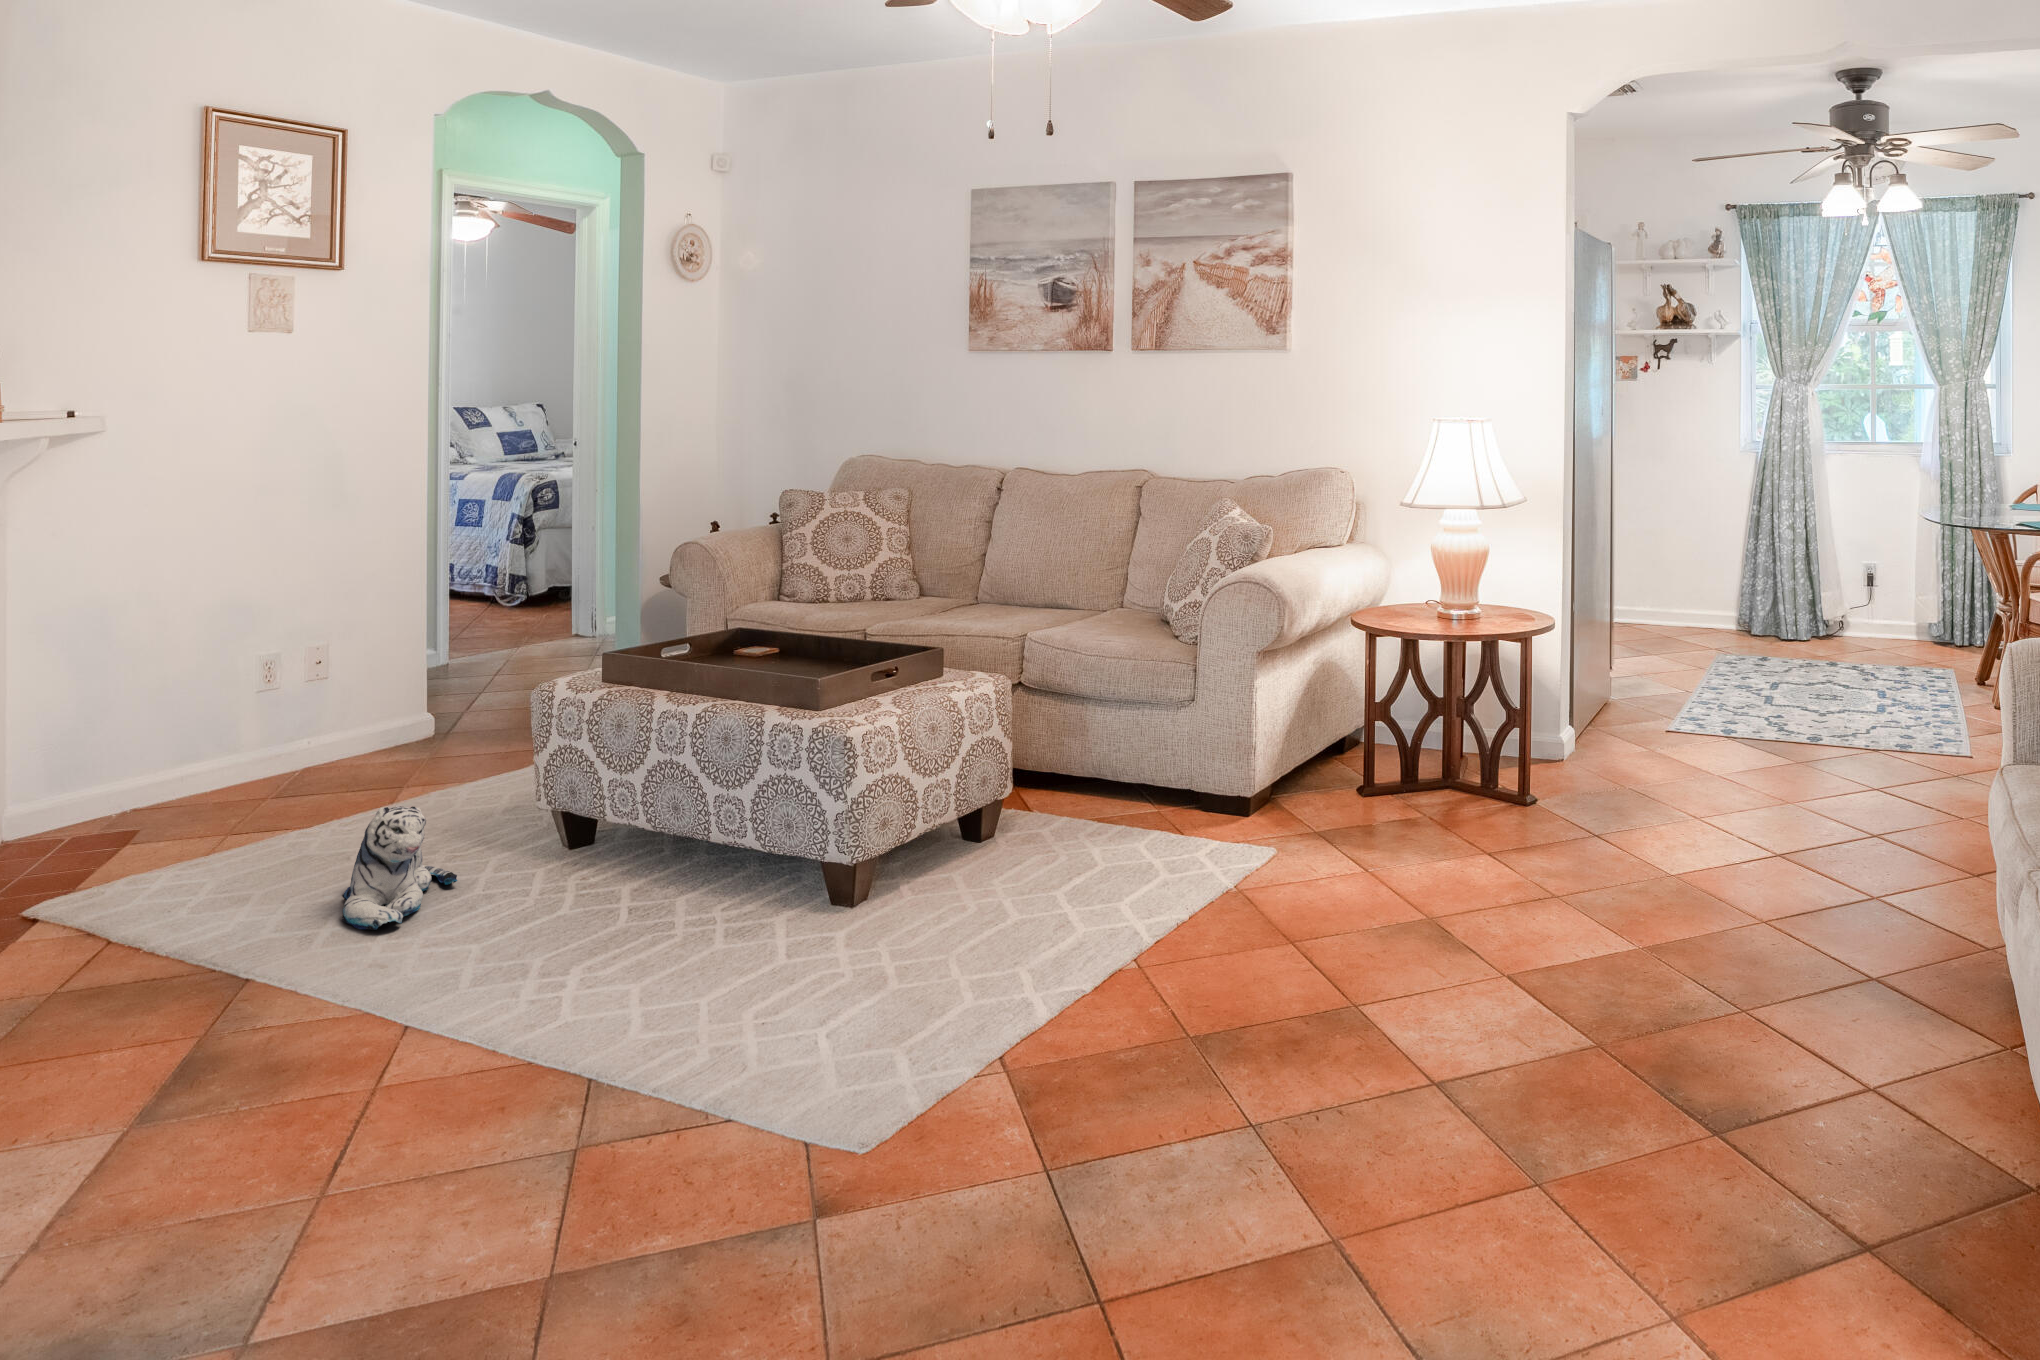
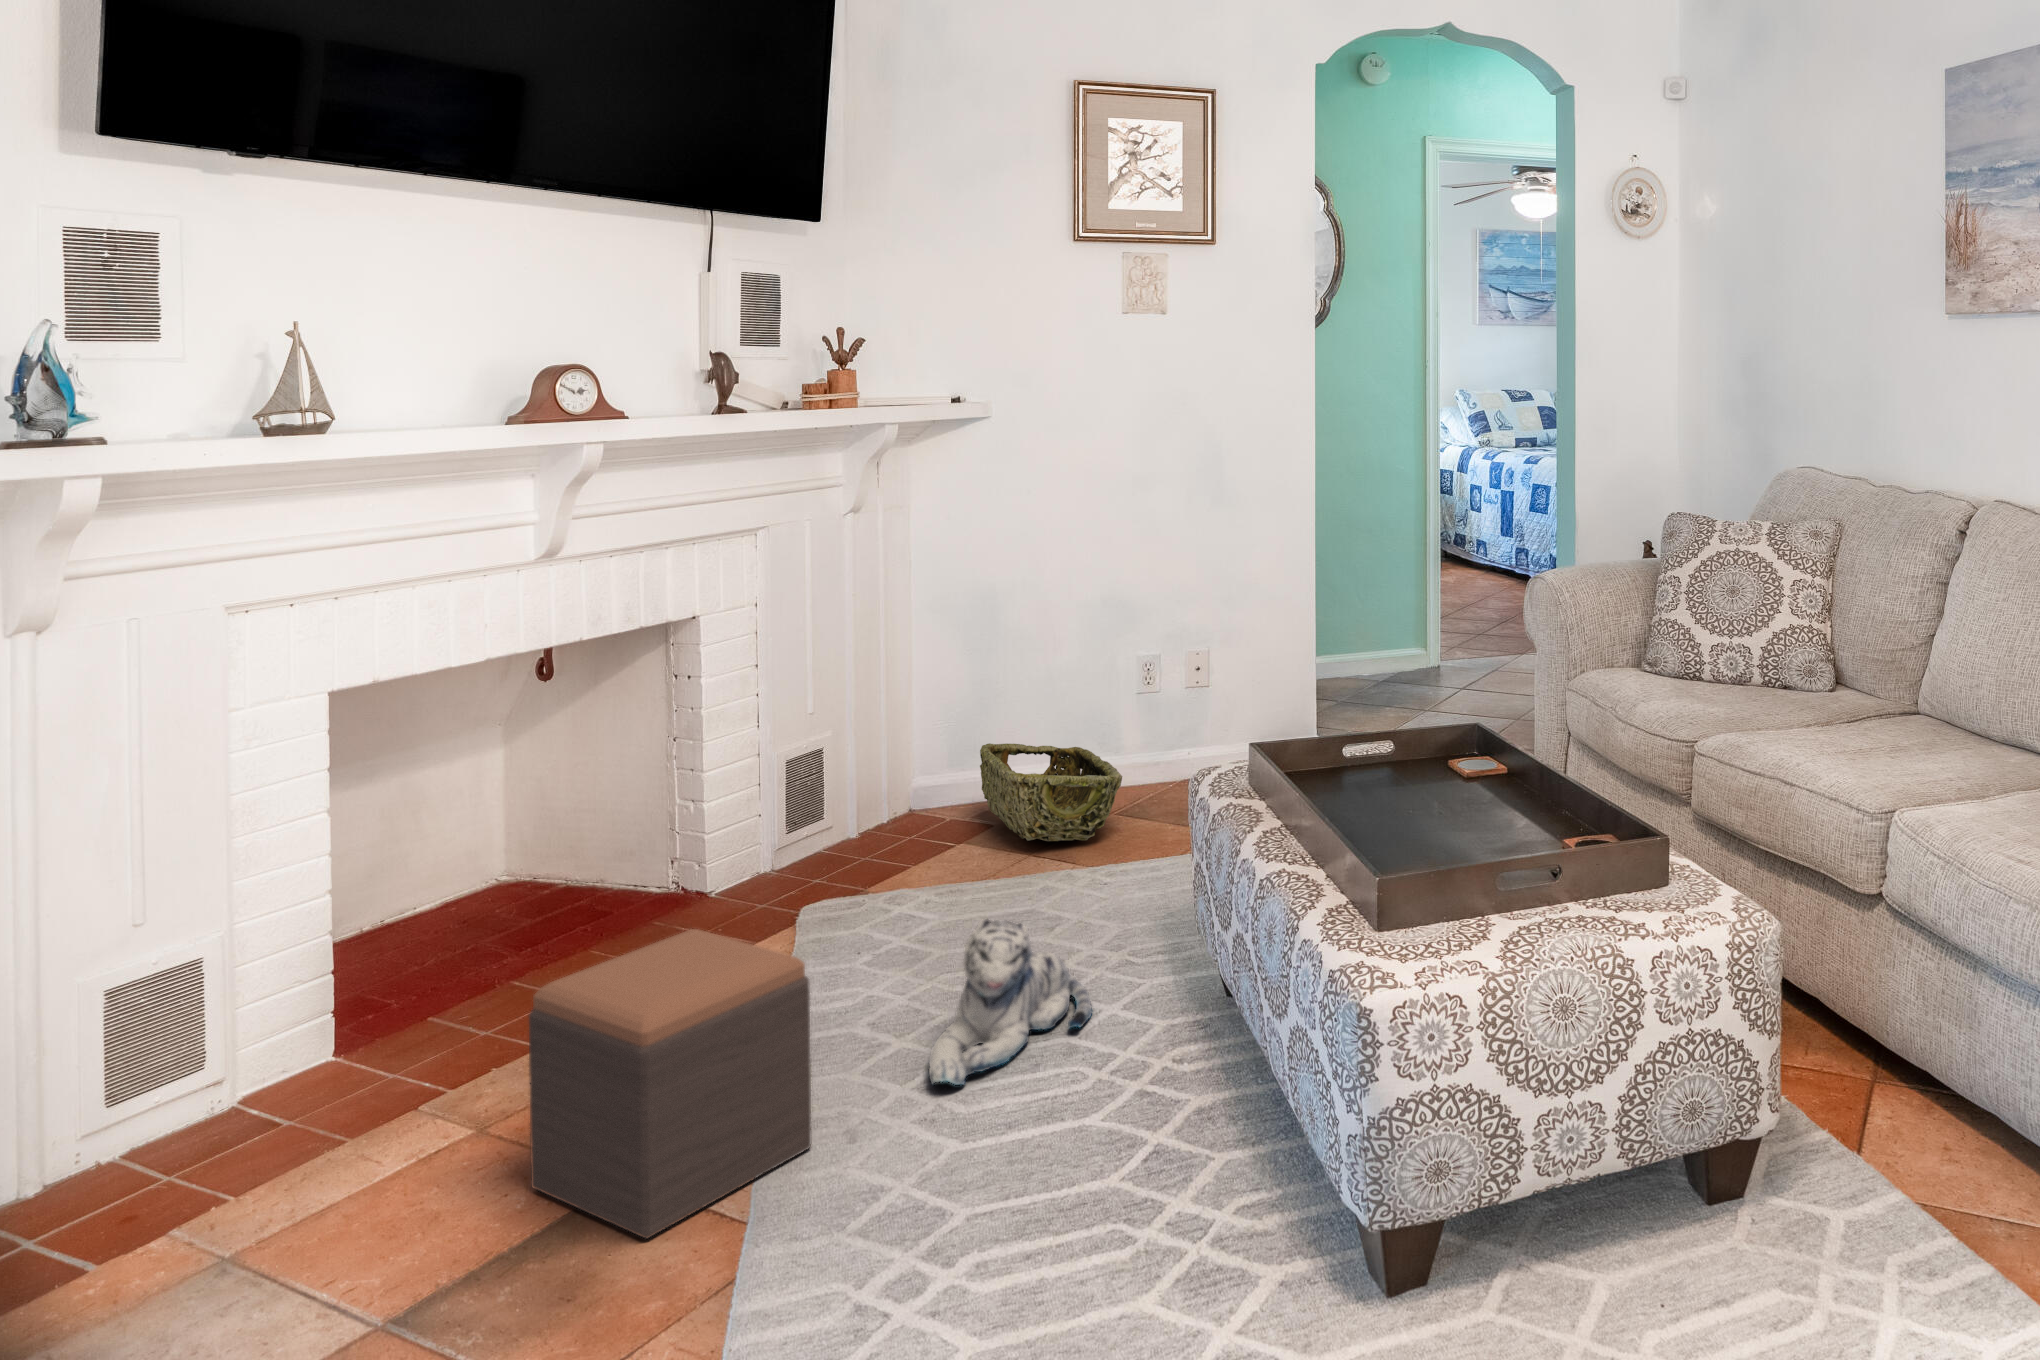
woven basket: none [99,738,299,816] -> present [980,743,1122,842]
footstool: none [74,826,322,1053] -> present [529,929,811,1239]

